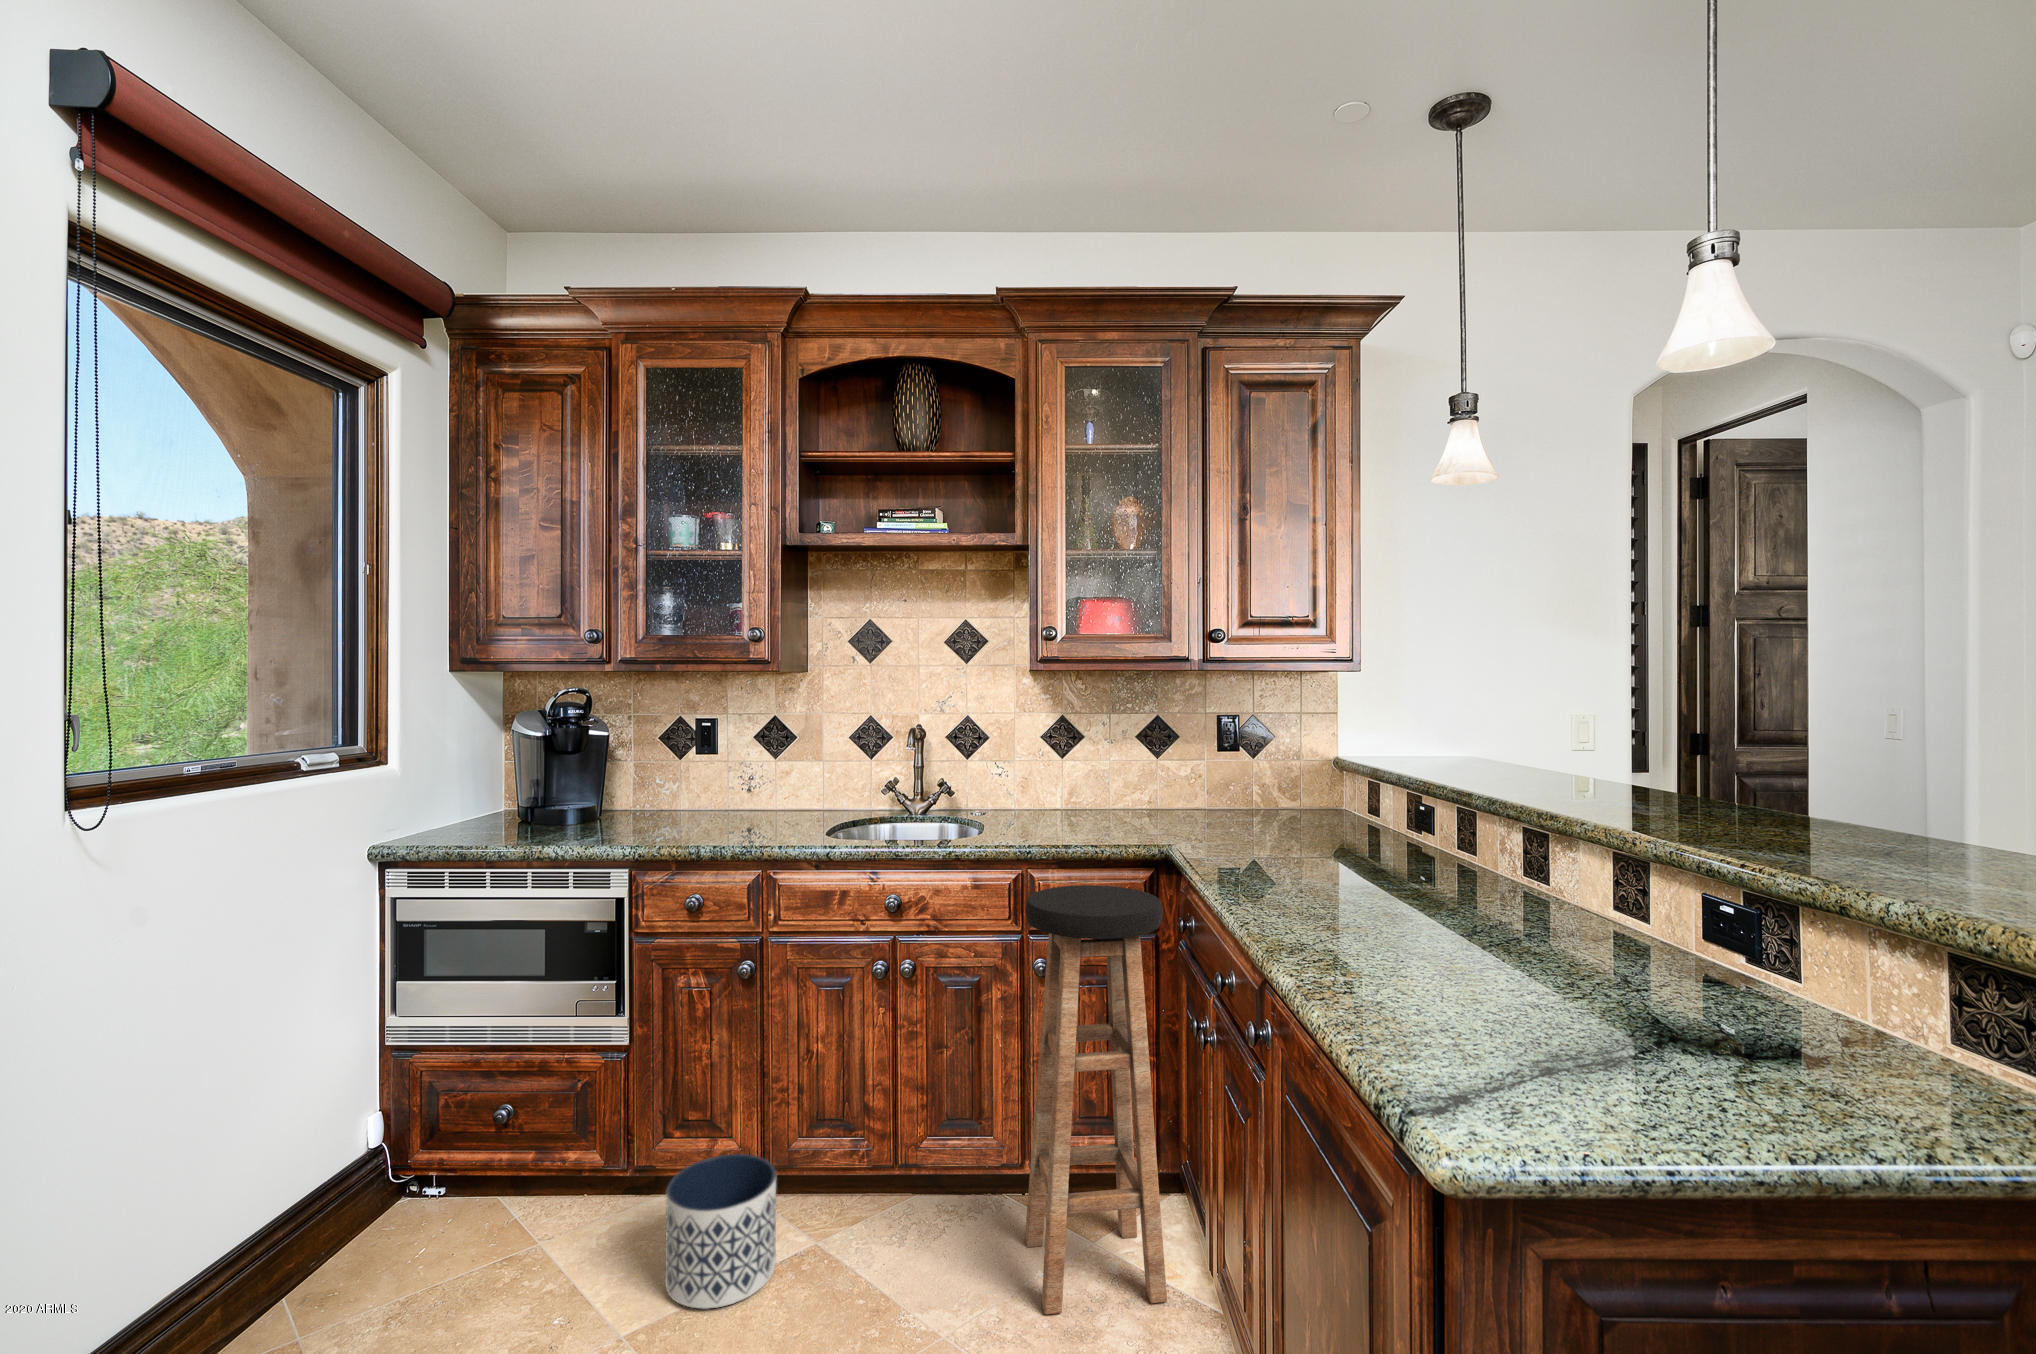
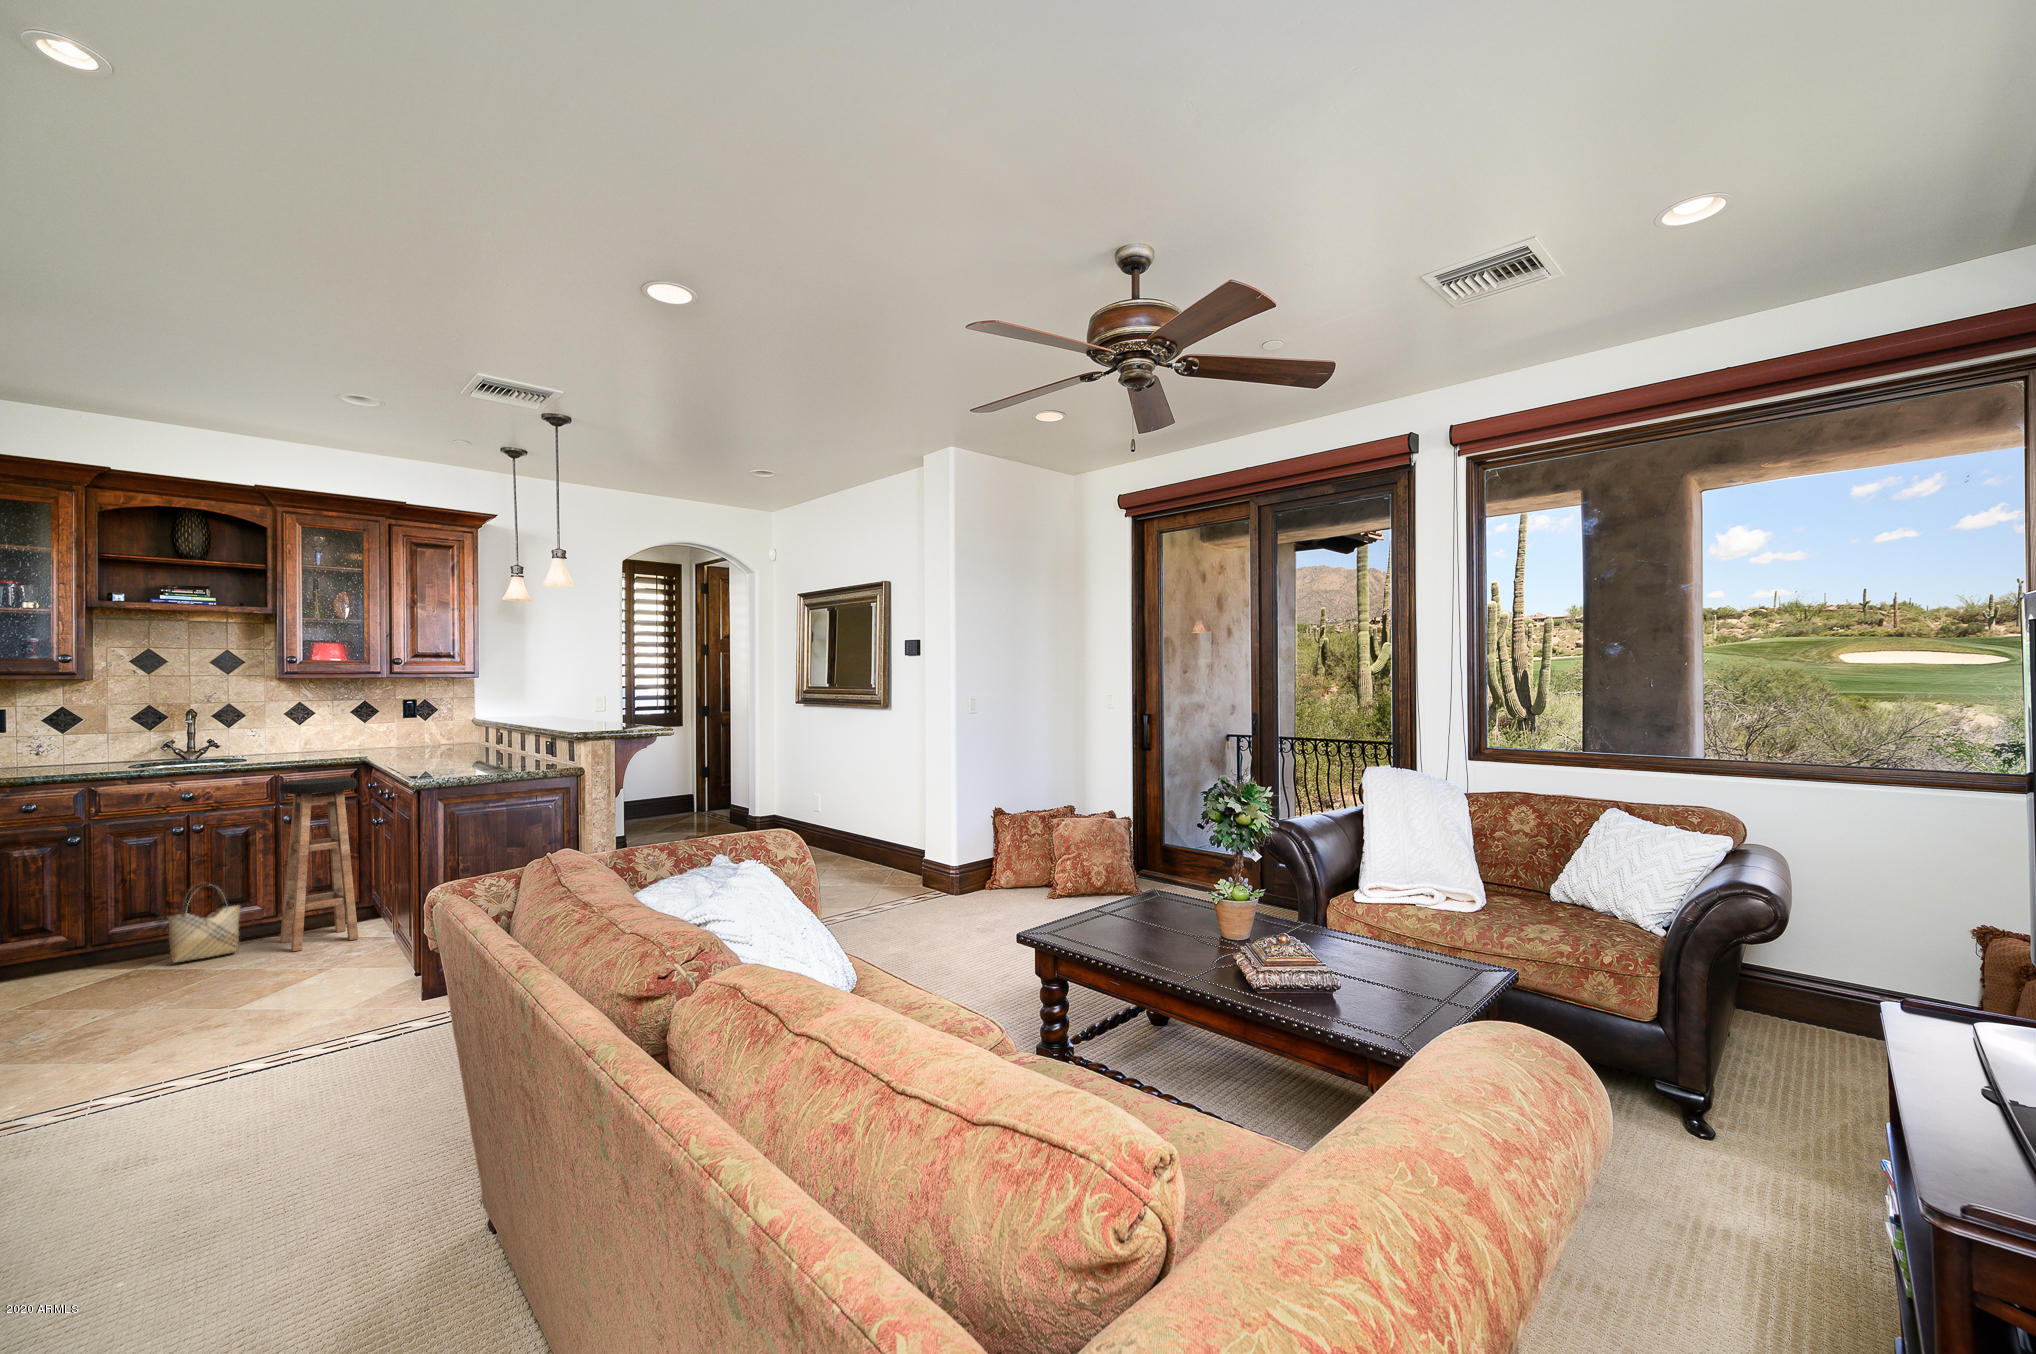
woven basket: none [844,1088,961,1272] -> present [167,884,240,963]
planter: present [665,1154,776,1309] -> none [45,927,121,989]

